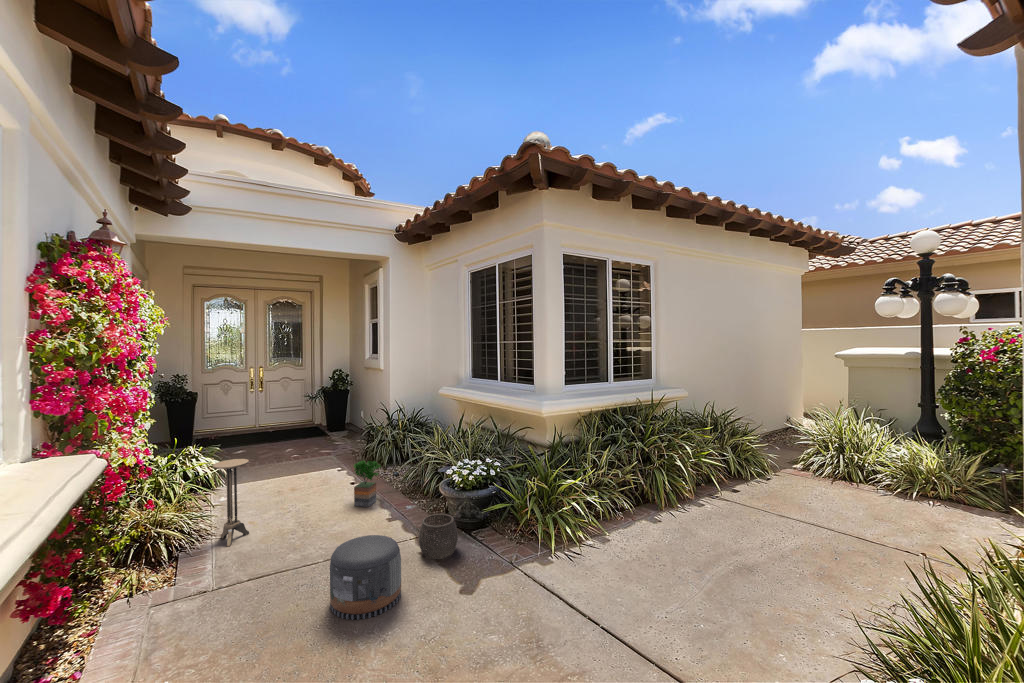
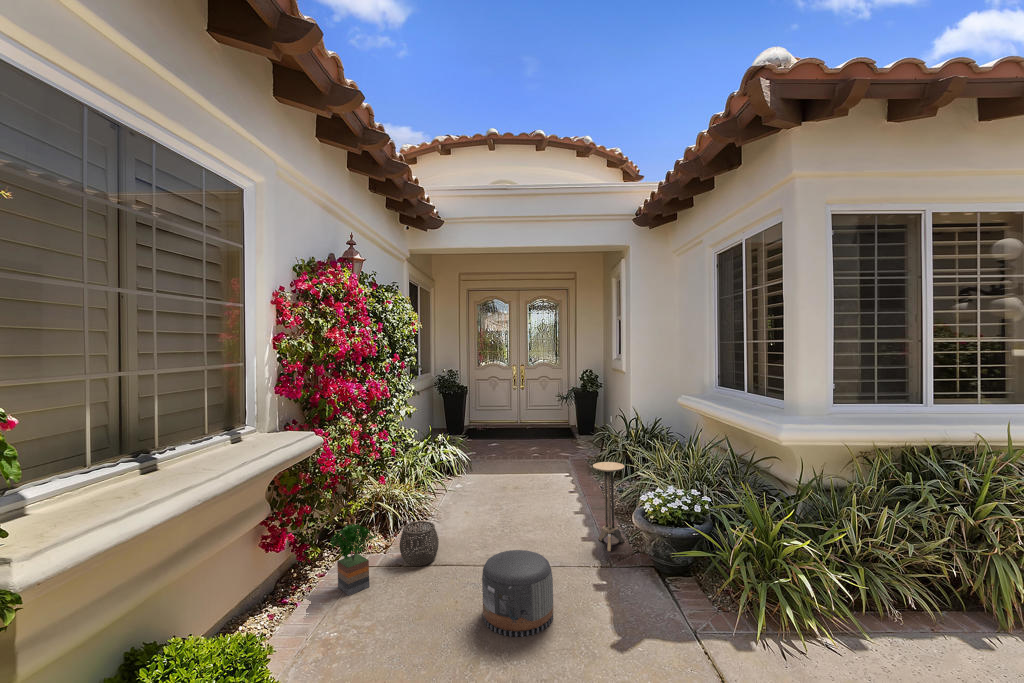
side table: present [213,459,249,547] -> present [593,462,625,552]
potted tree: present [354,461,381,507] -> present [331,524,376,596]
woven basket: present [419,514,458,560] -> present [399,521,439,566]

